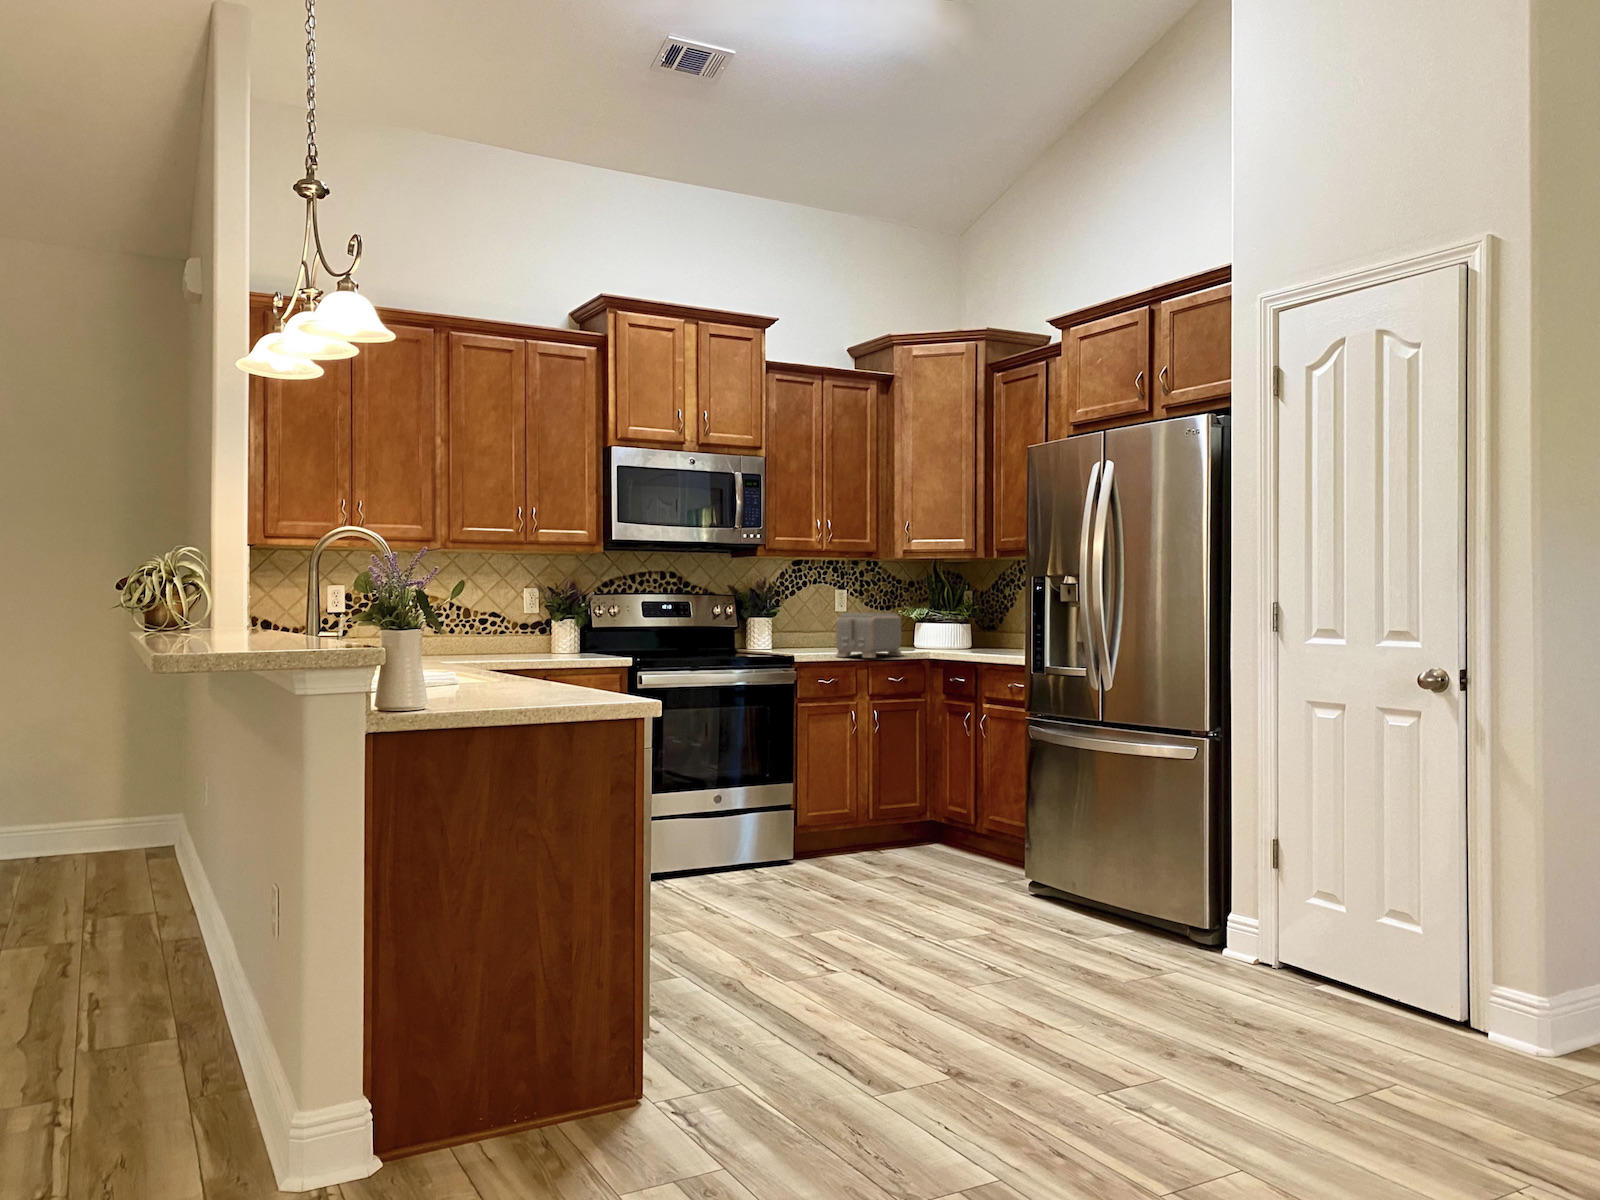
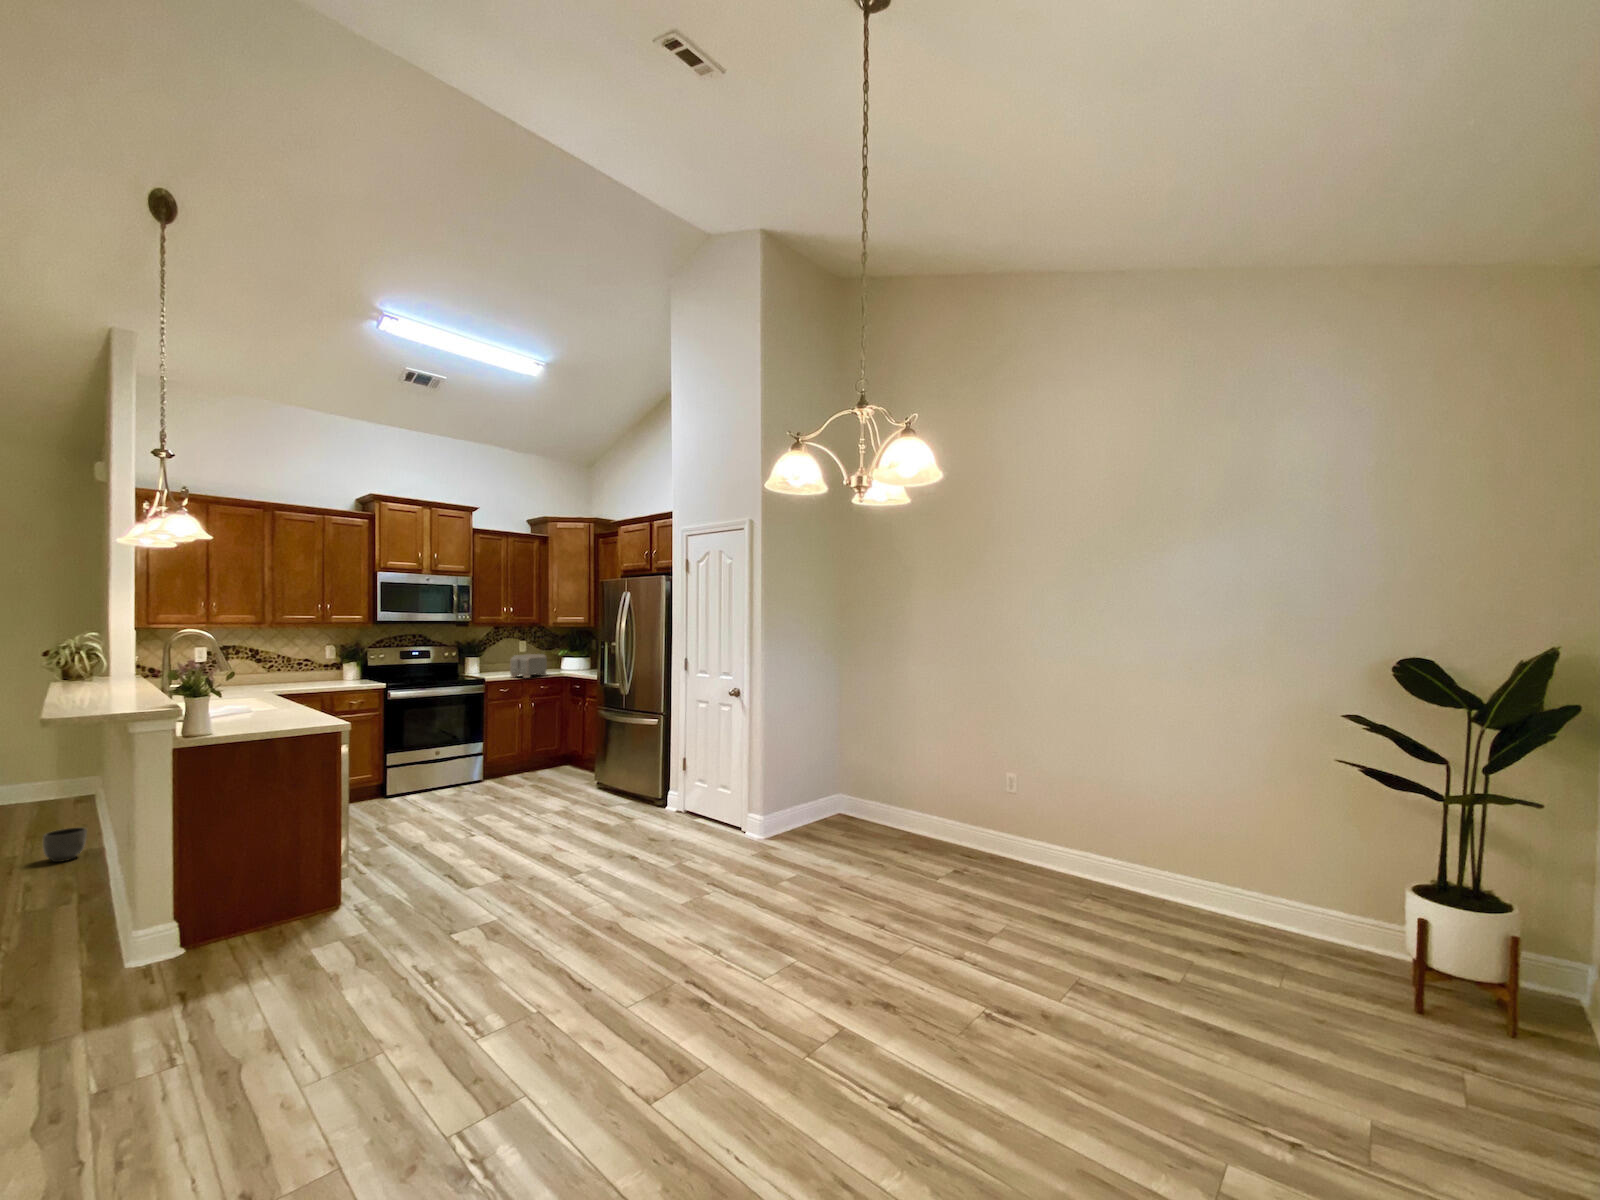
planter: none [139,887,197,945] -> present [43,827,87,862]

